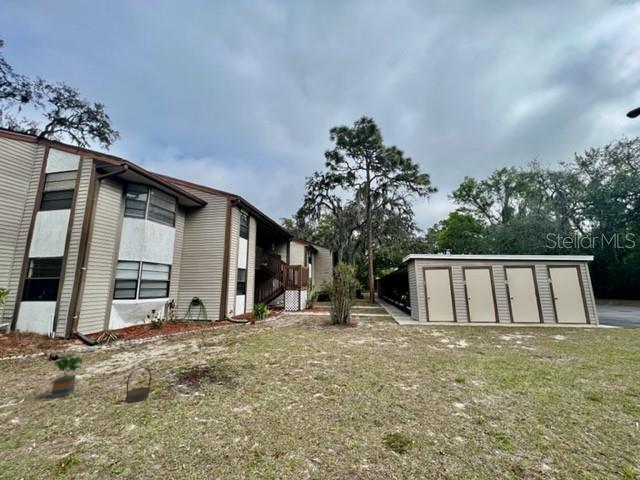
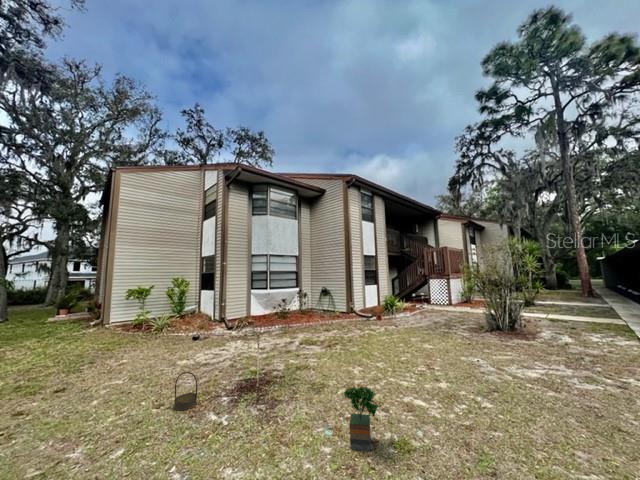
potted tree: present [51,357,82,398] -> present [344,387,378,451]

